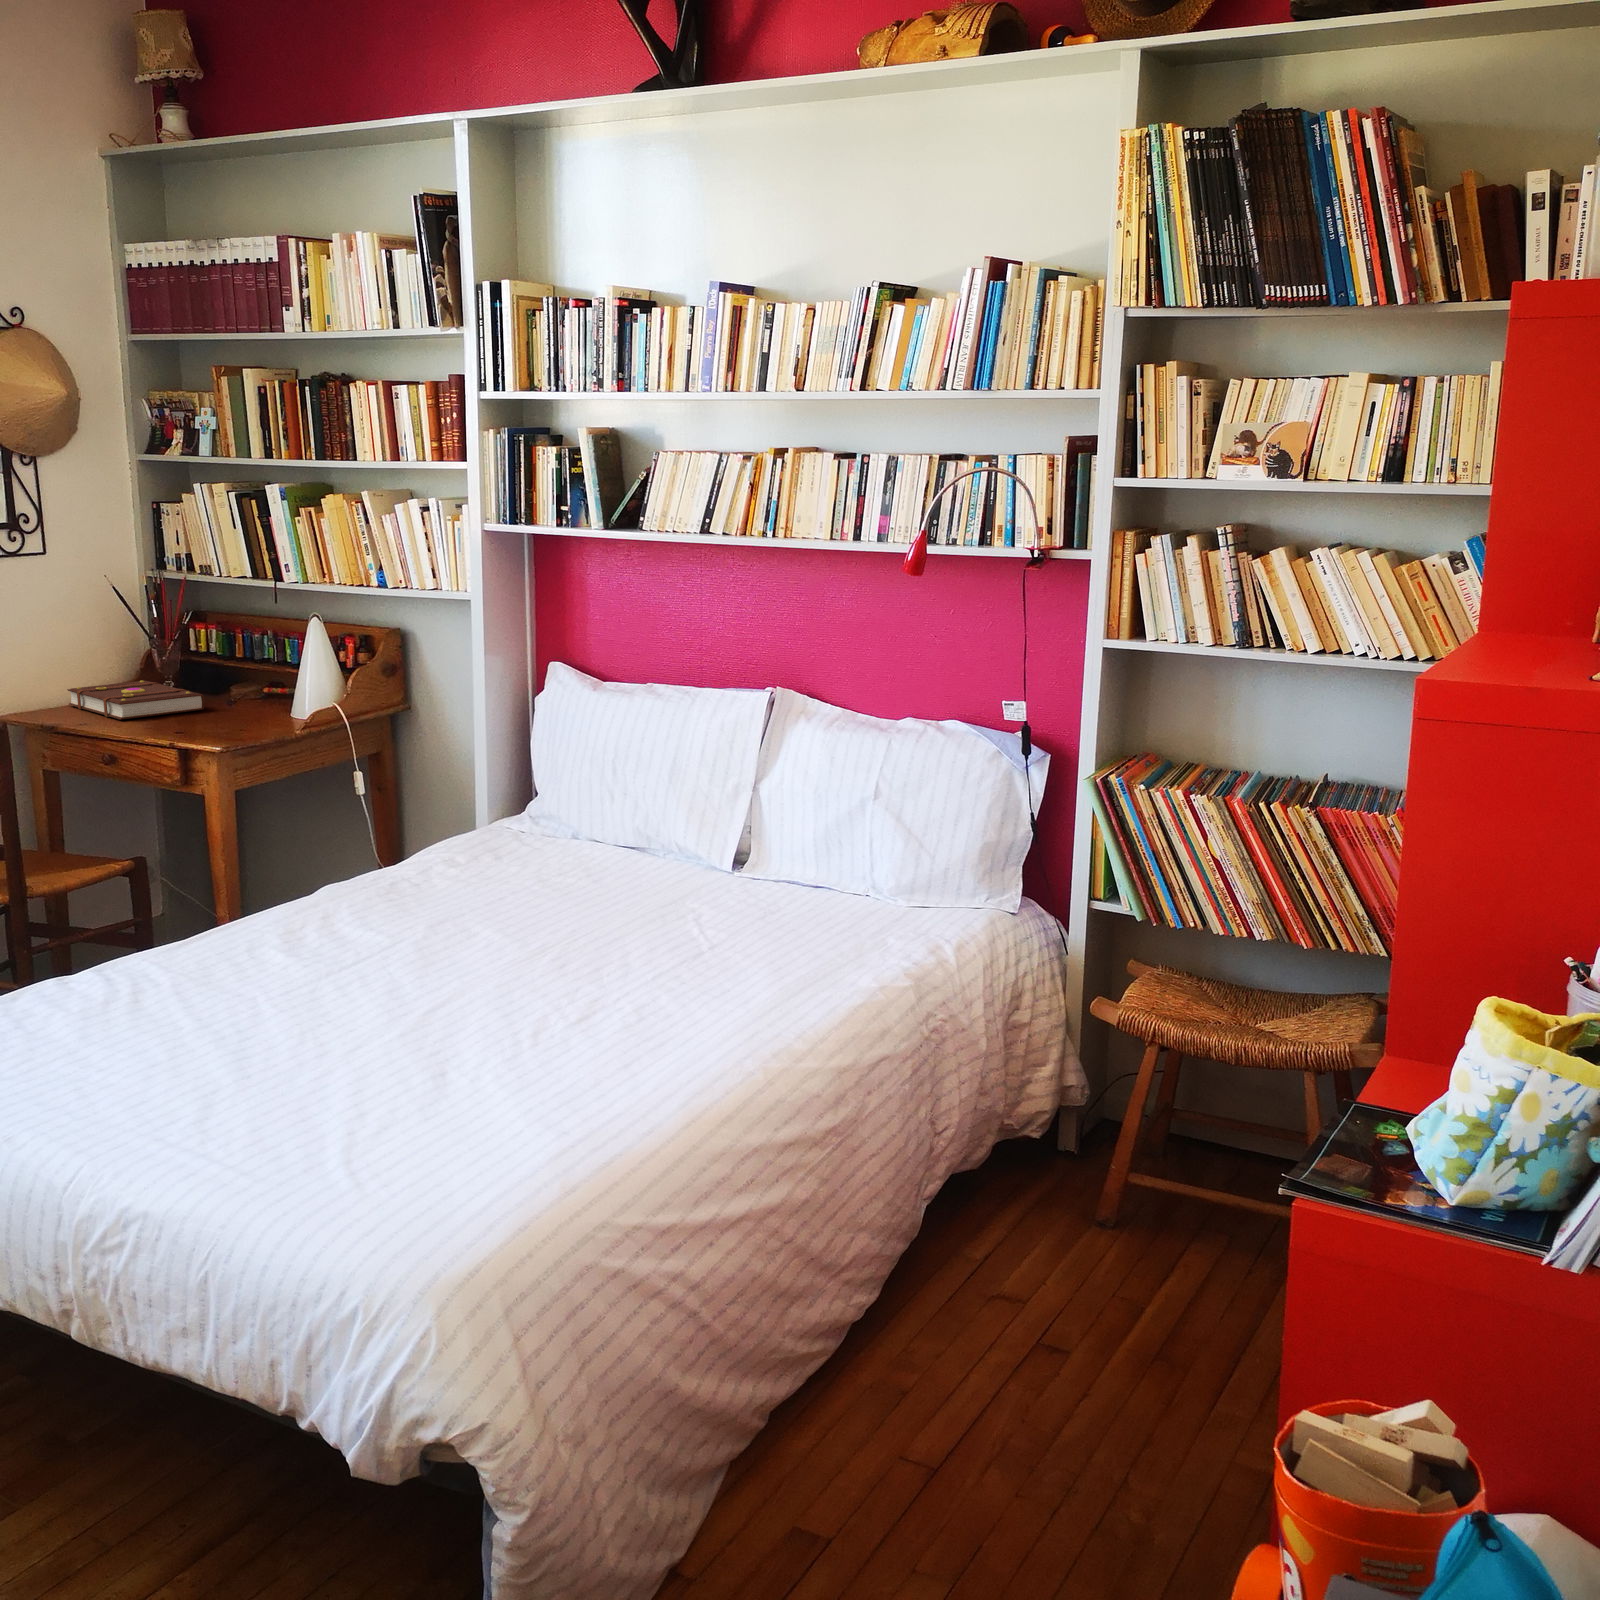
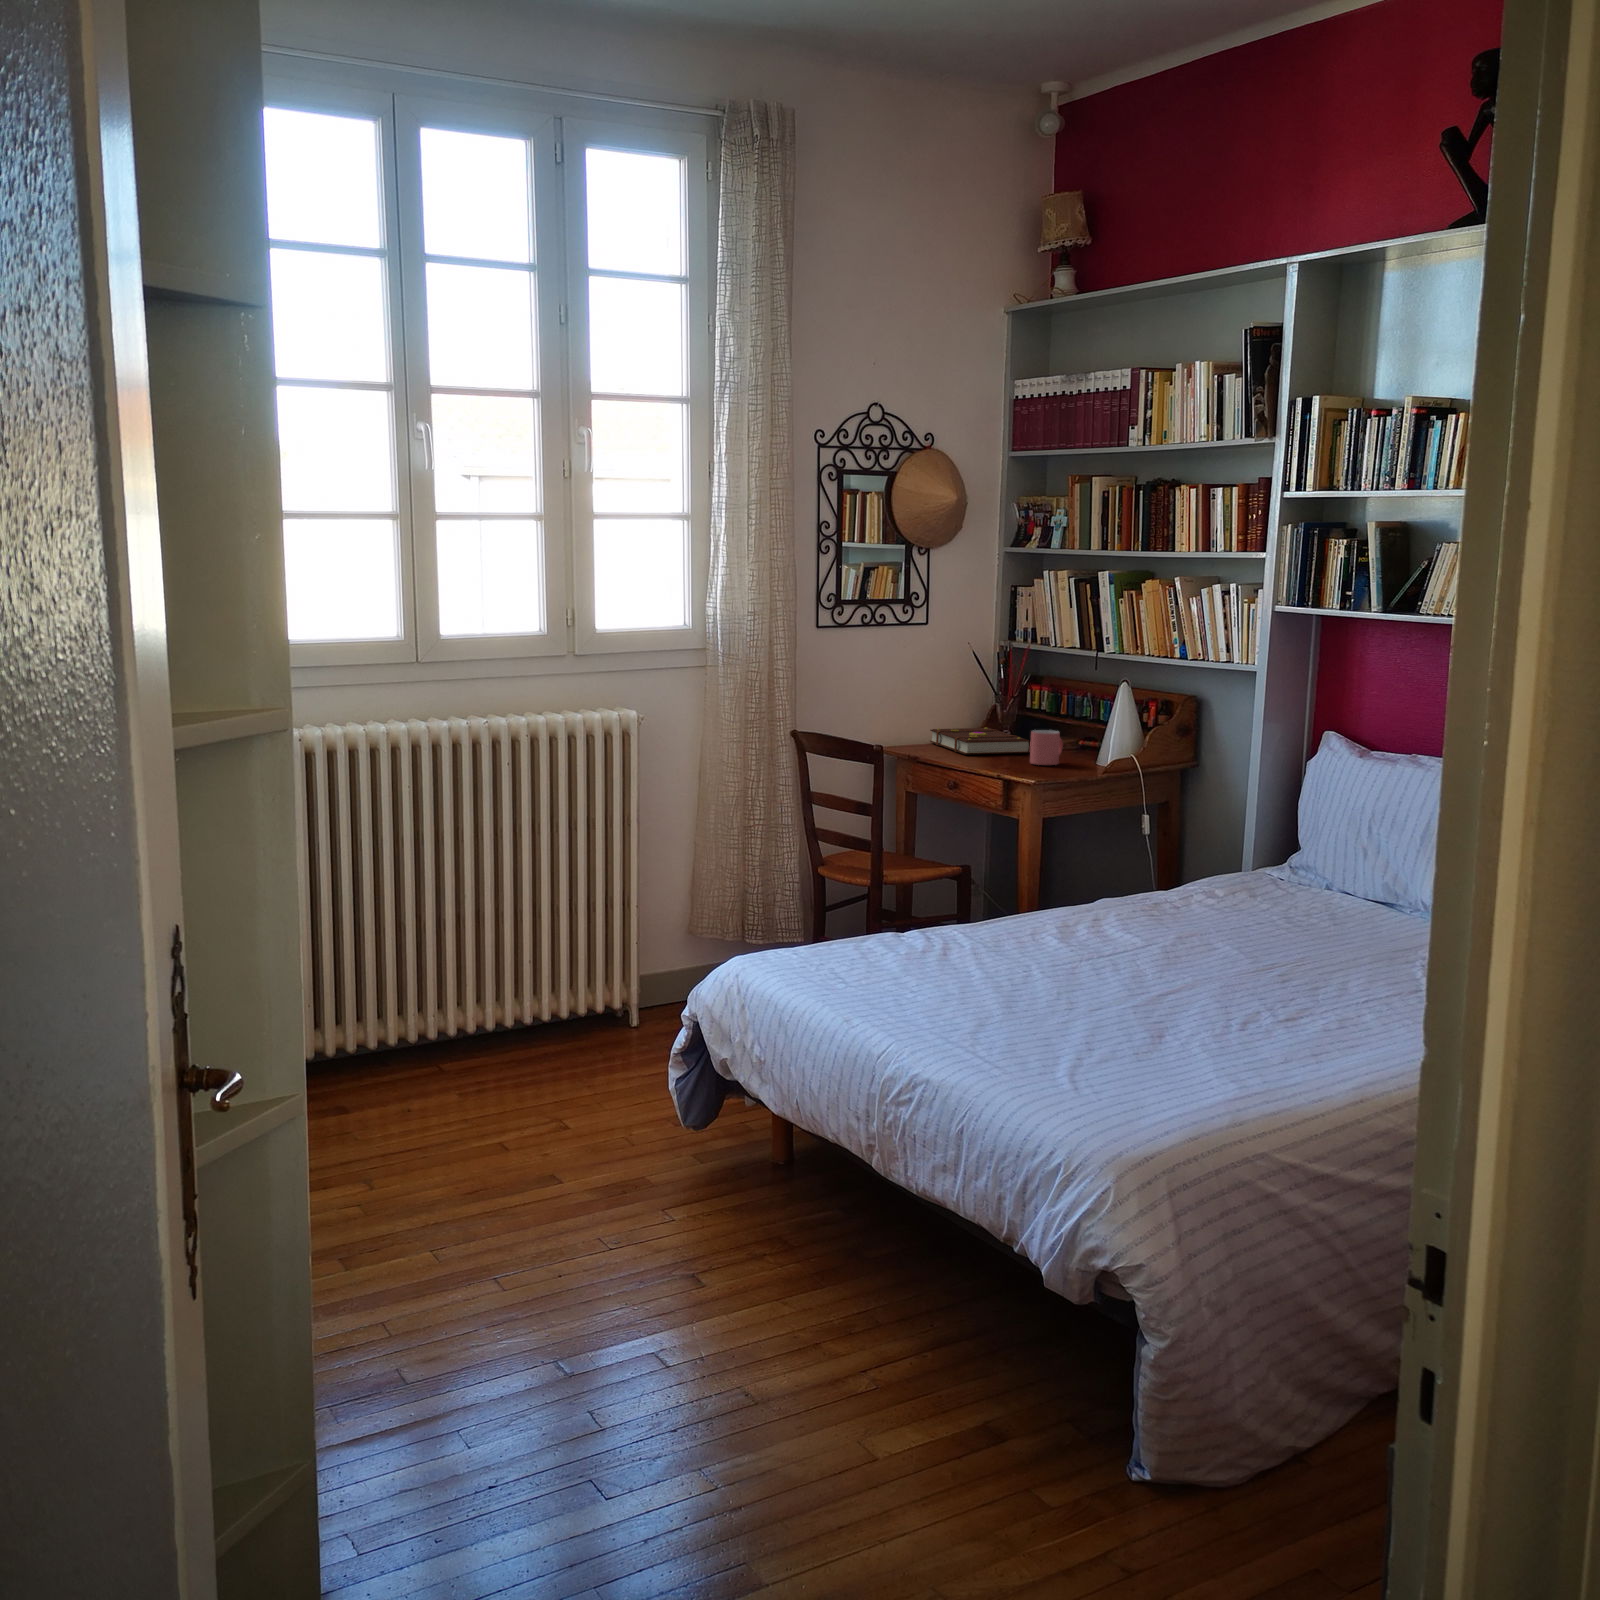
mug: none [205,682,246,726] -> present [1030,730,1063,765]

